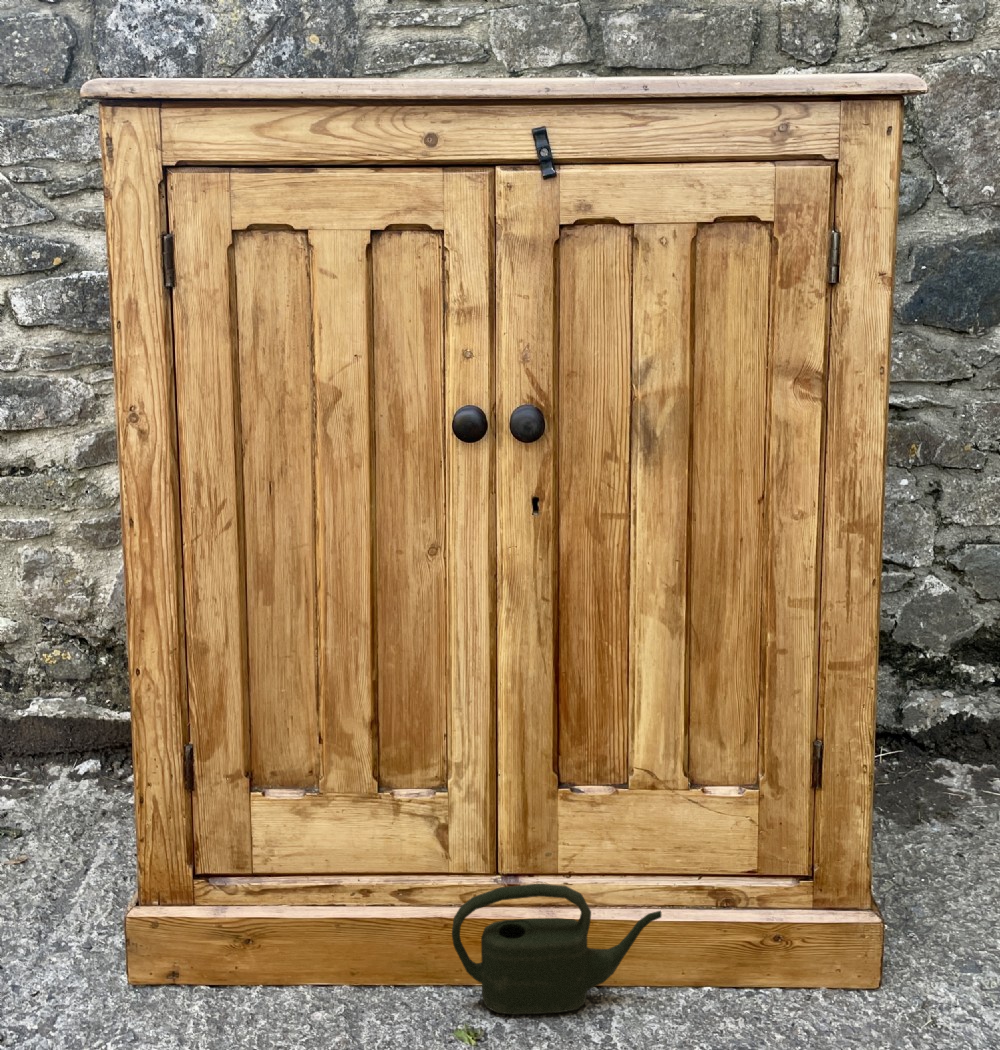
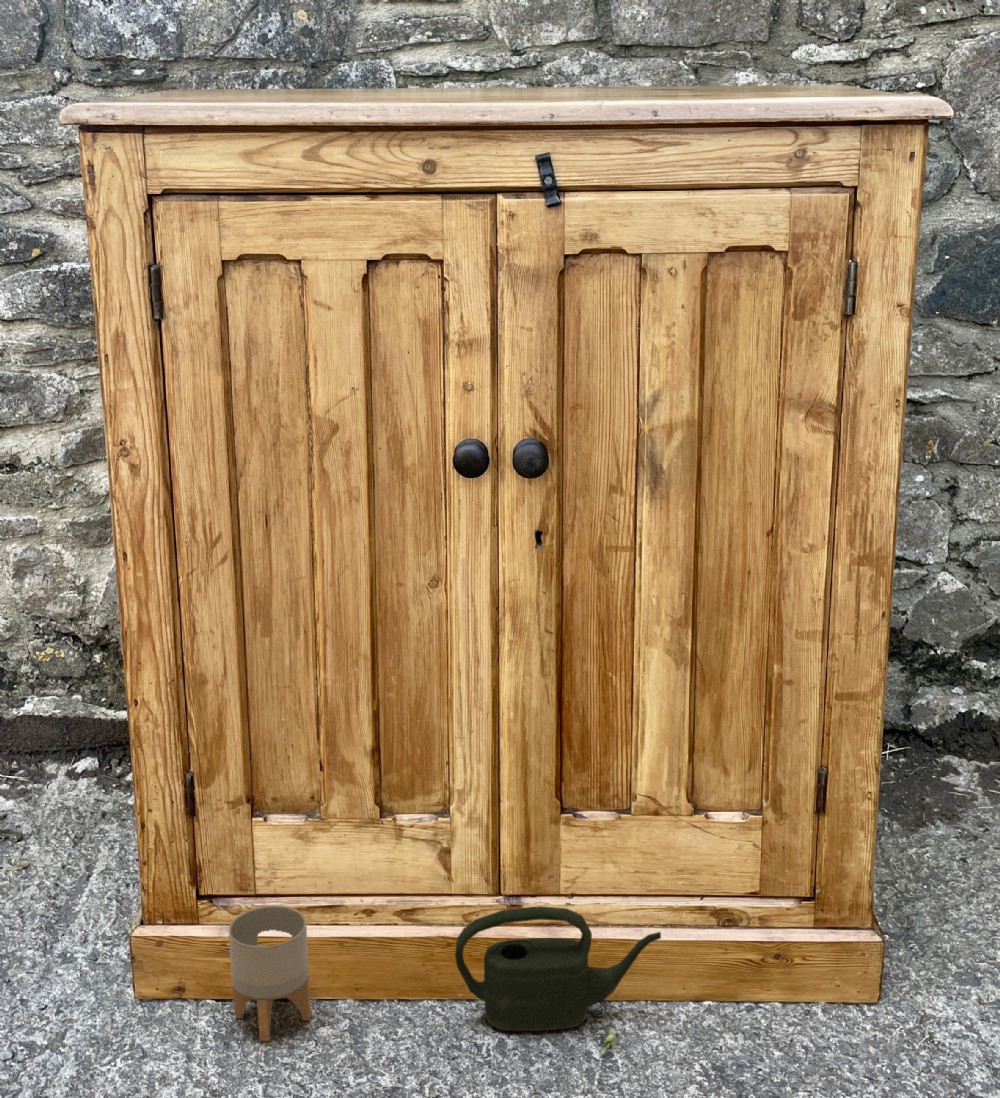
planter: none [221,884,305,1024] -> present [228,905,311,1041]

